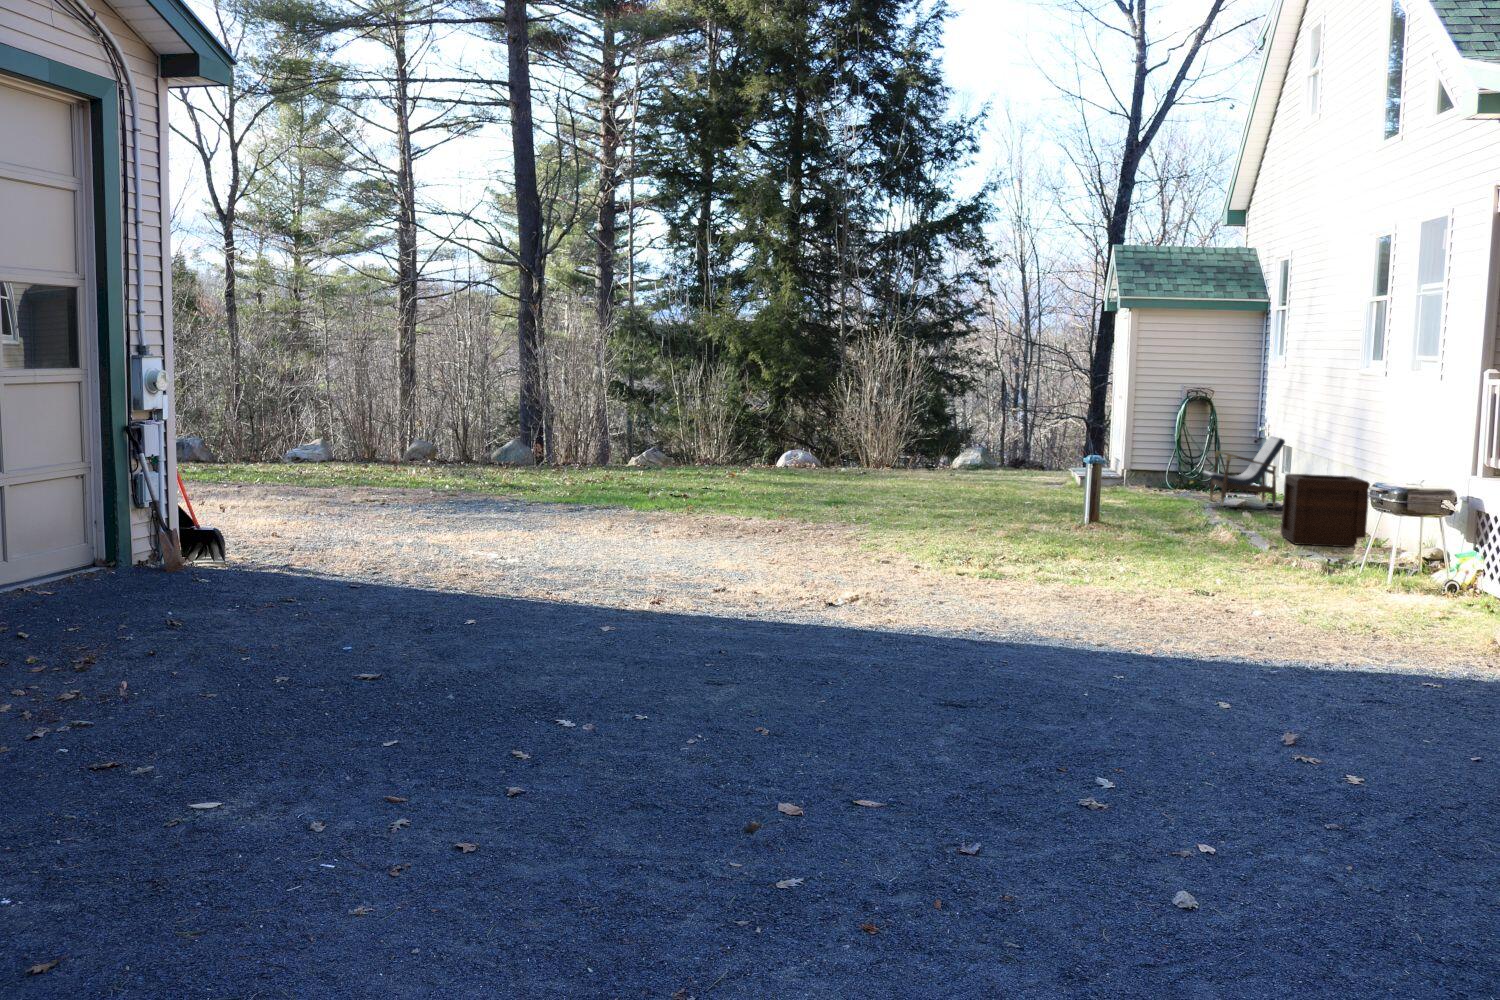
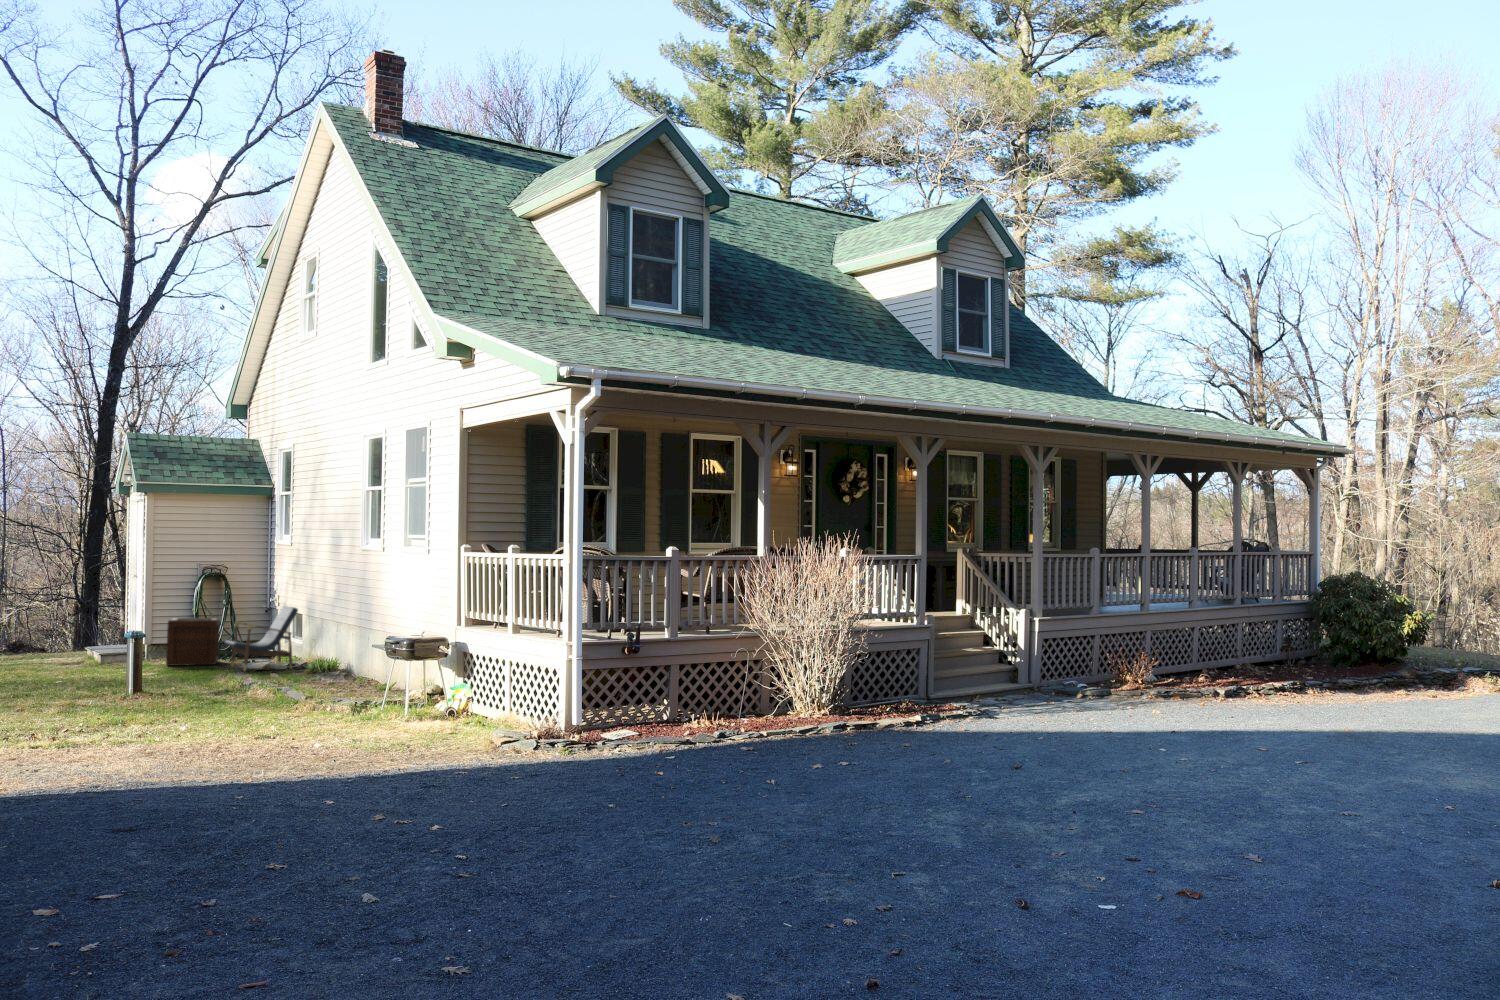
wooden crate: present [1281,474,1370,548] -> present [166,618,220,666]

